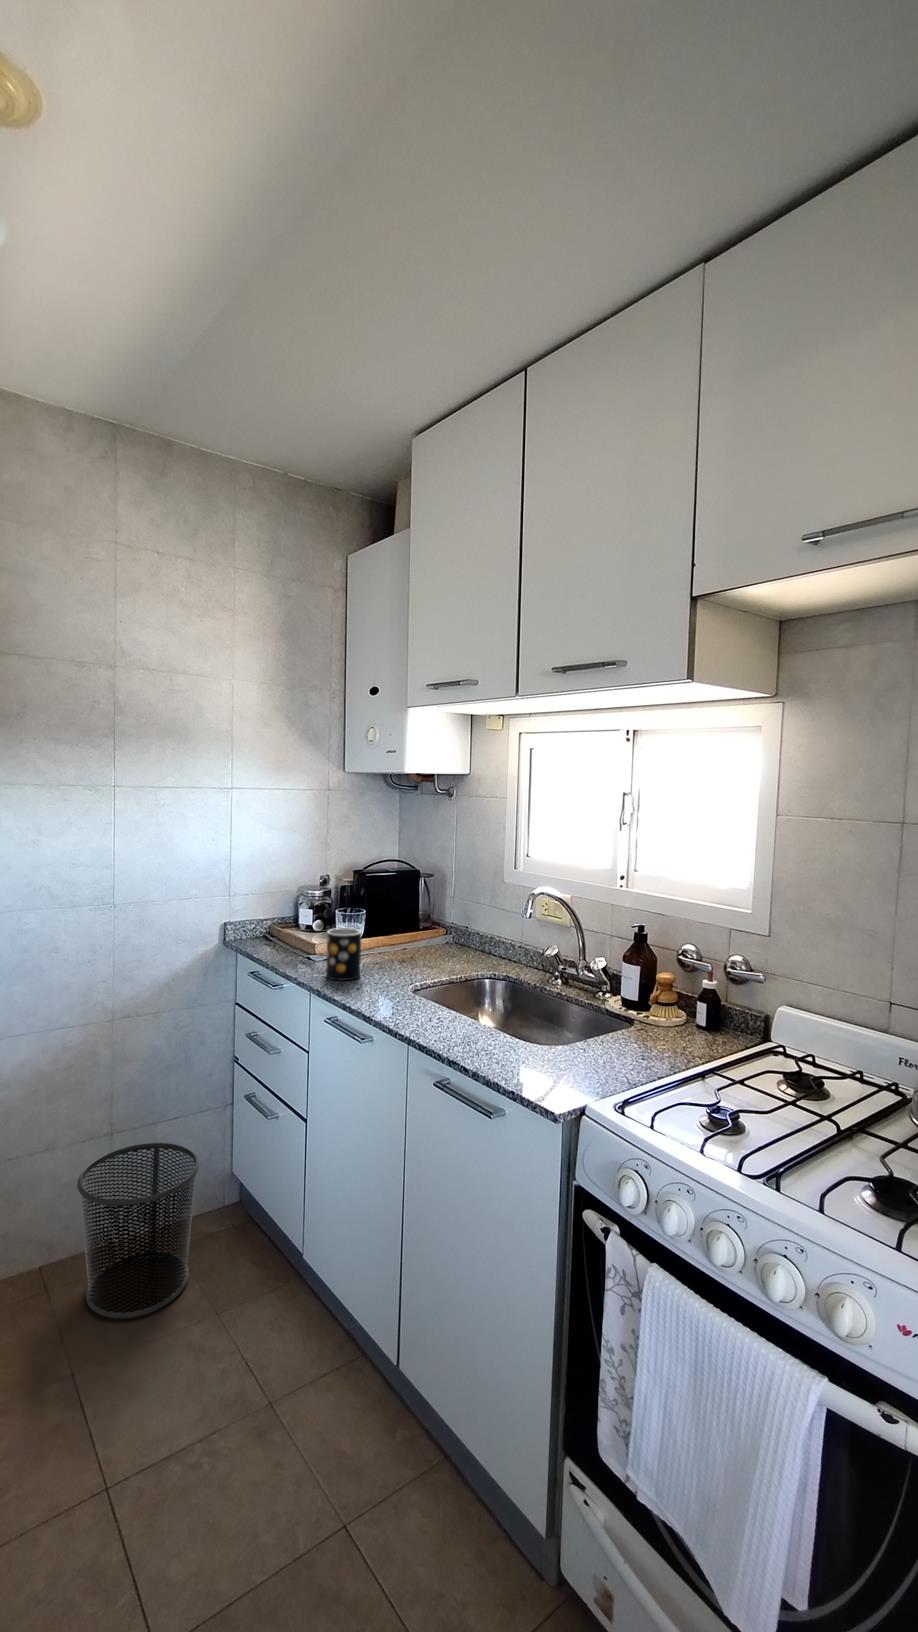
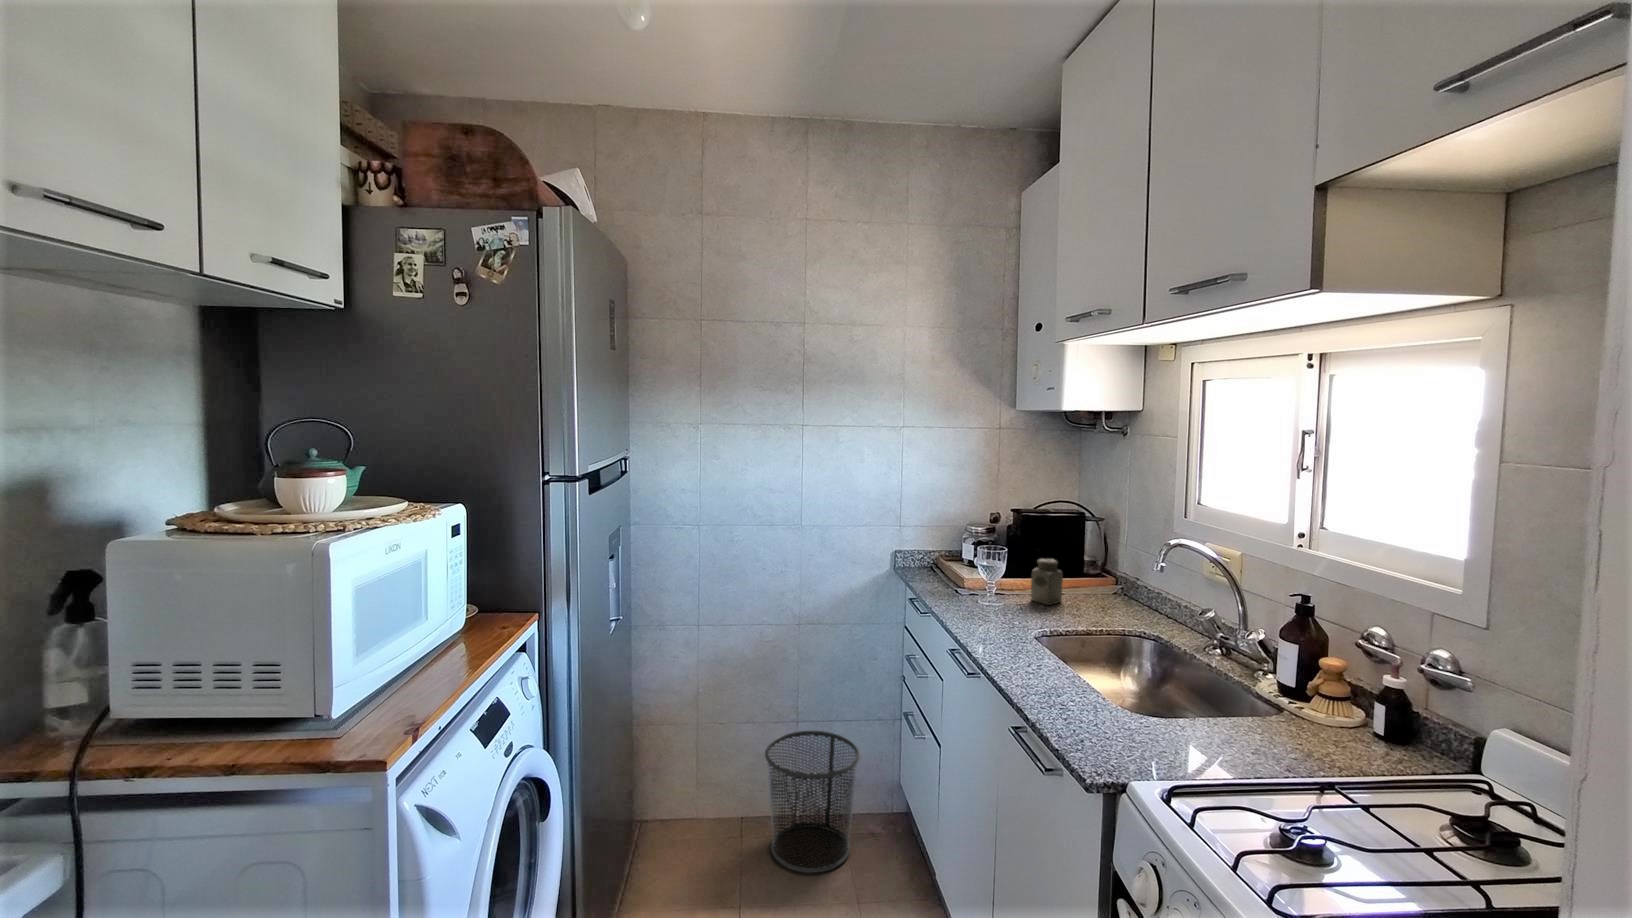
salt shaker: none [384,916,413,961] -> present [1031,559,1063,605]
mug: present [326,928,361,980] -> none [959,564,995,615]

